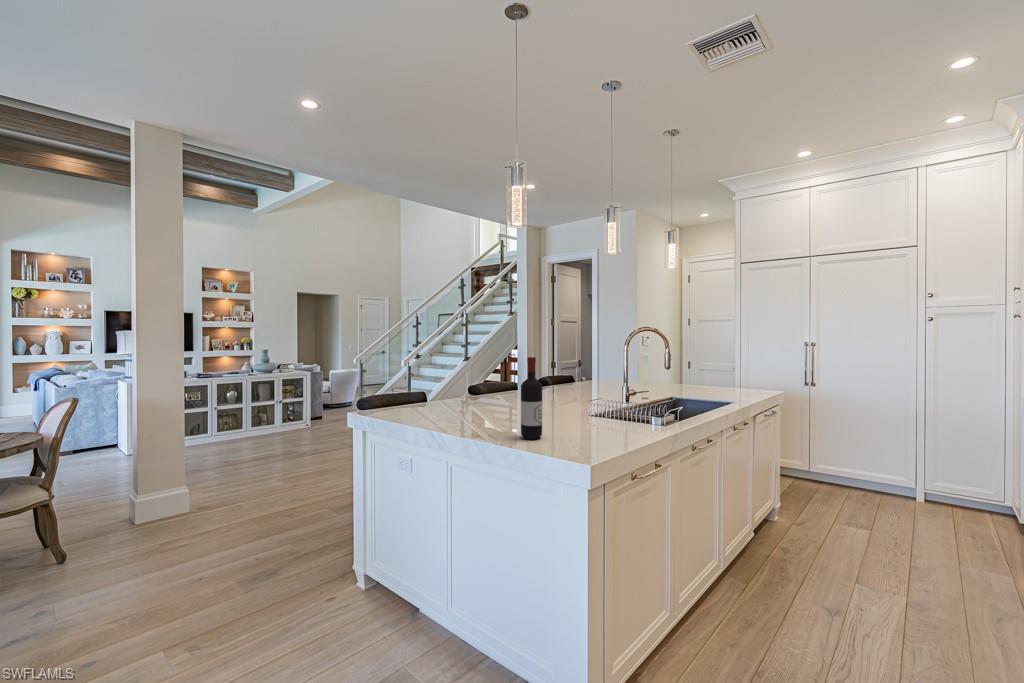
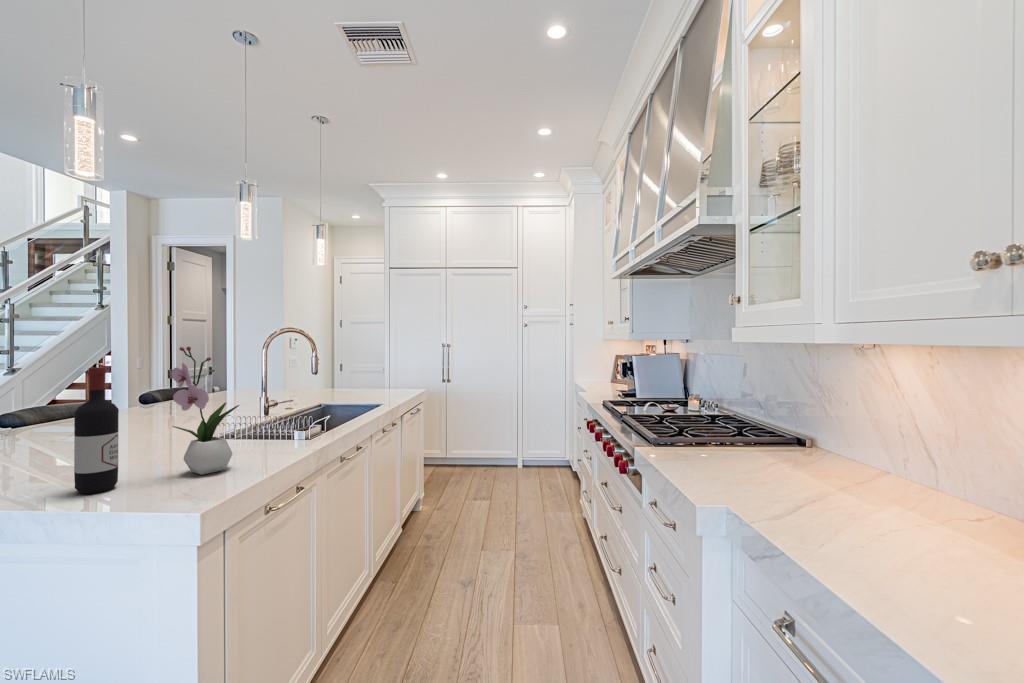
flower arrangement: none [571,343,614,439] -> present [172,346,239,475]

